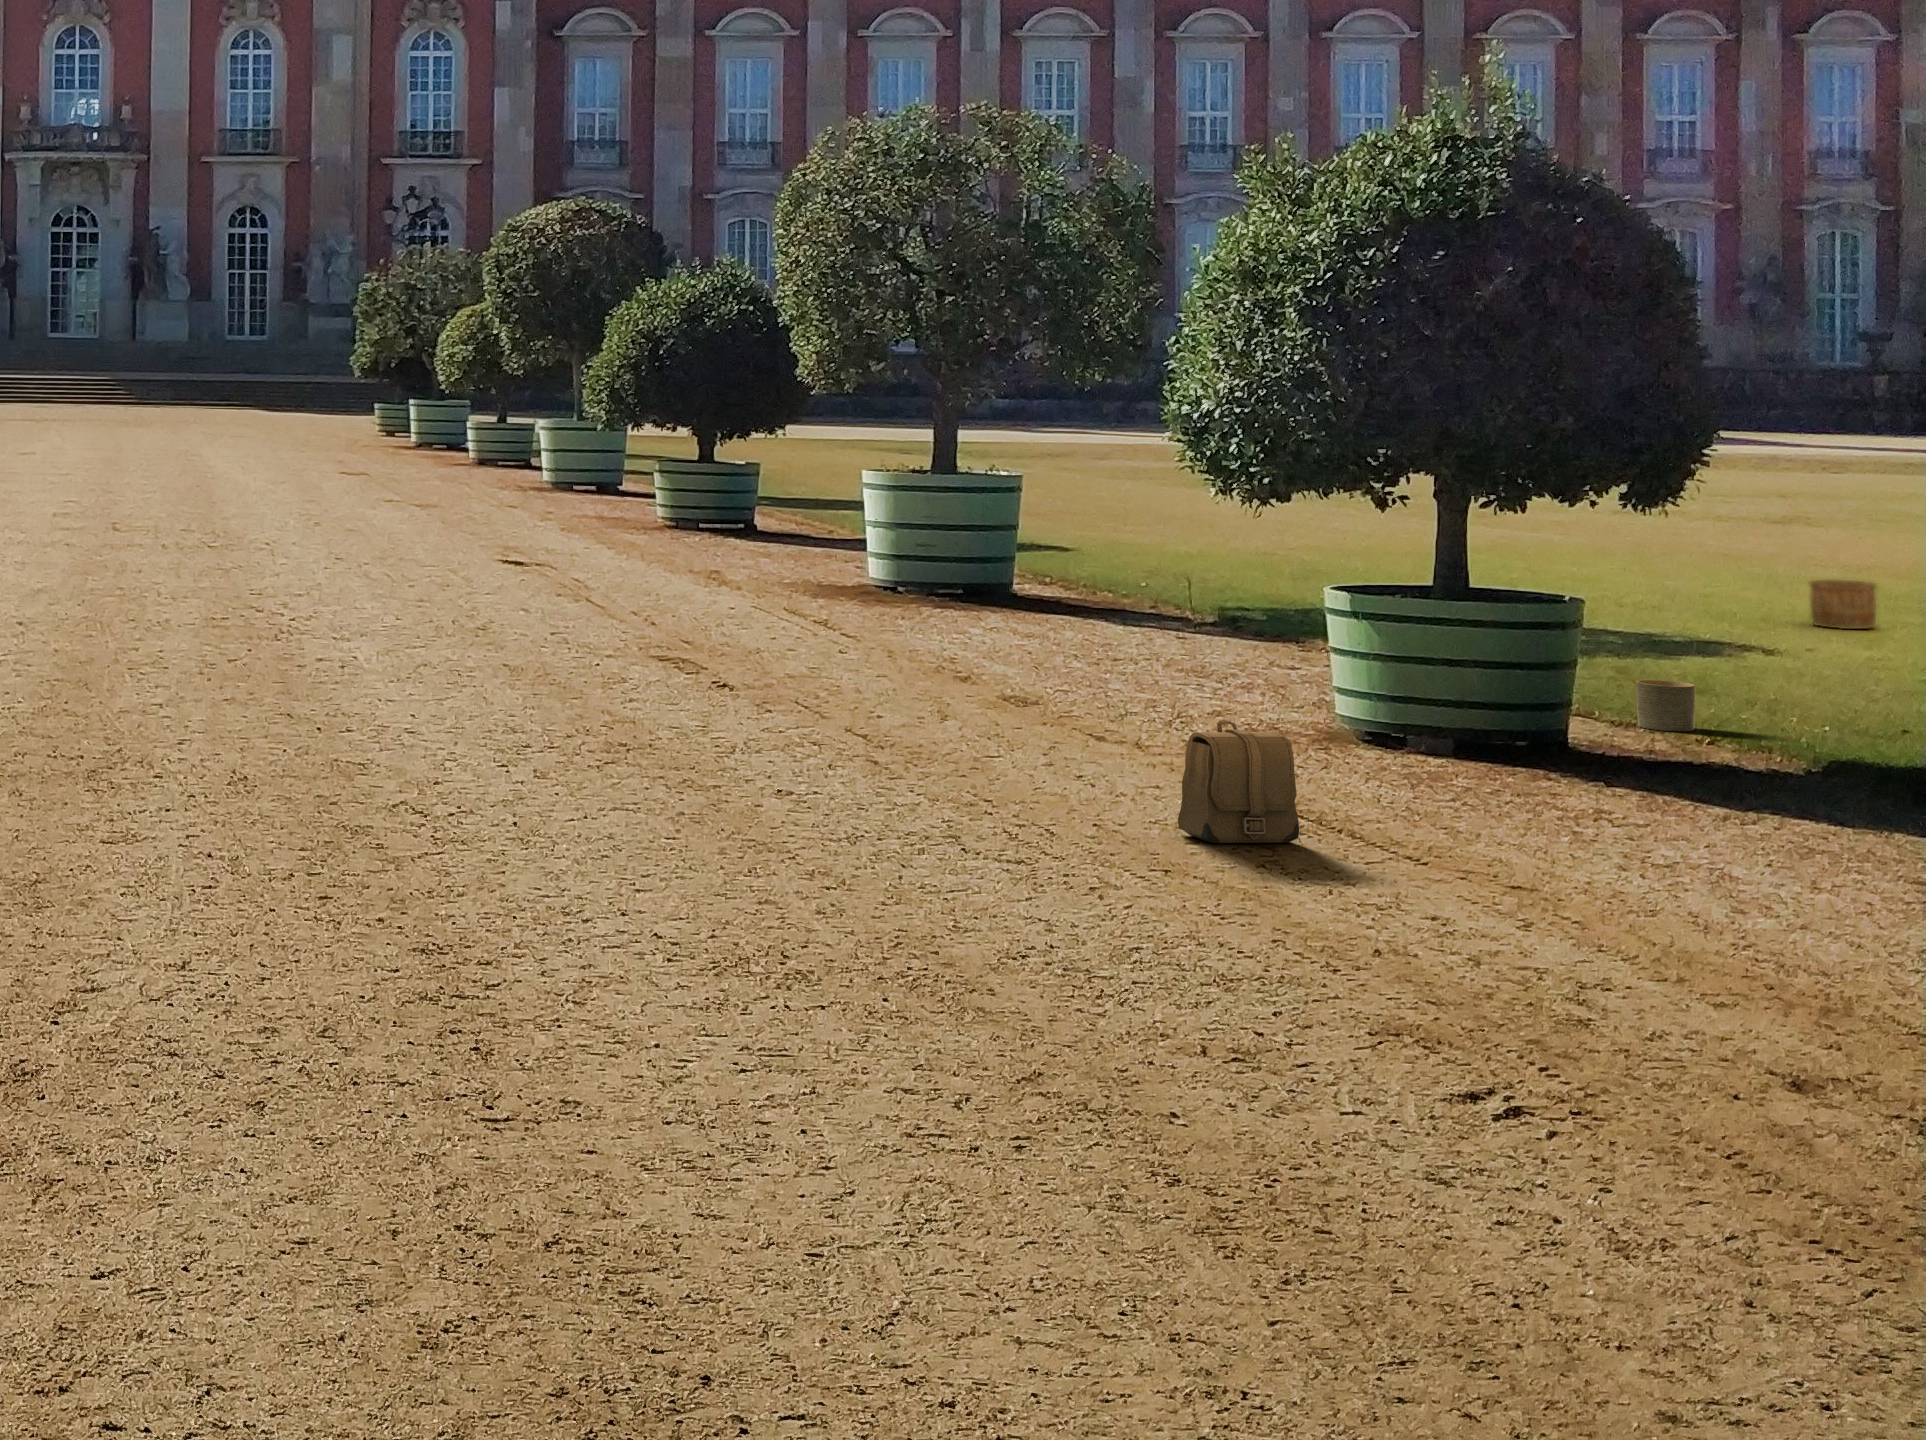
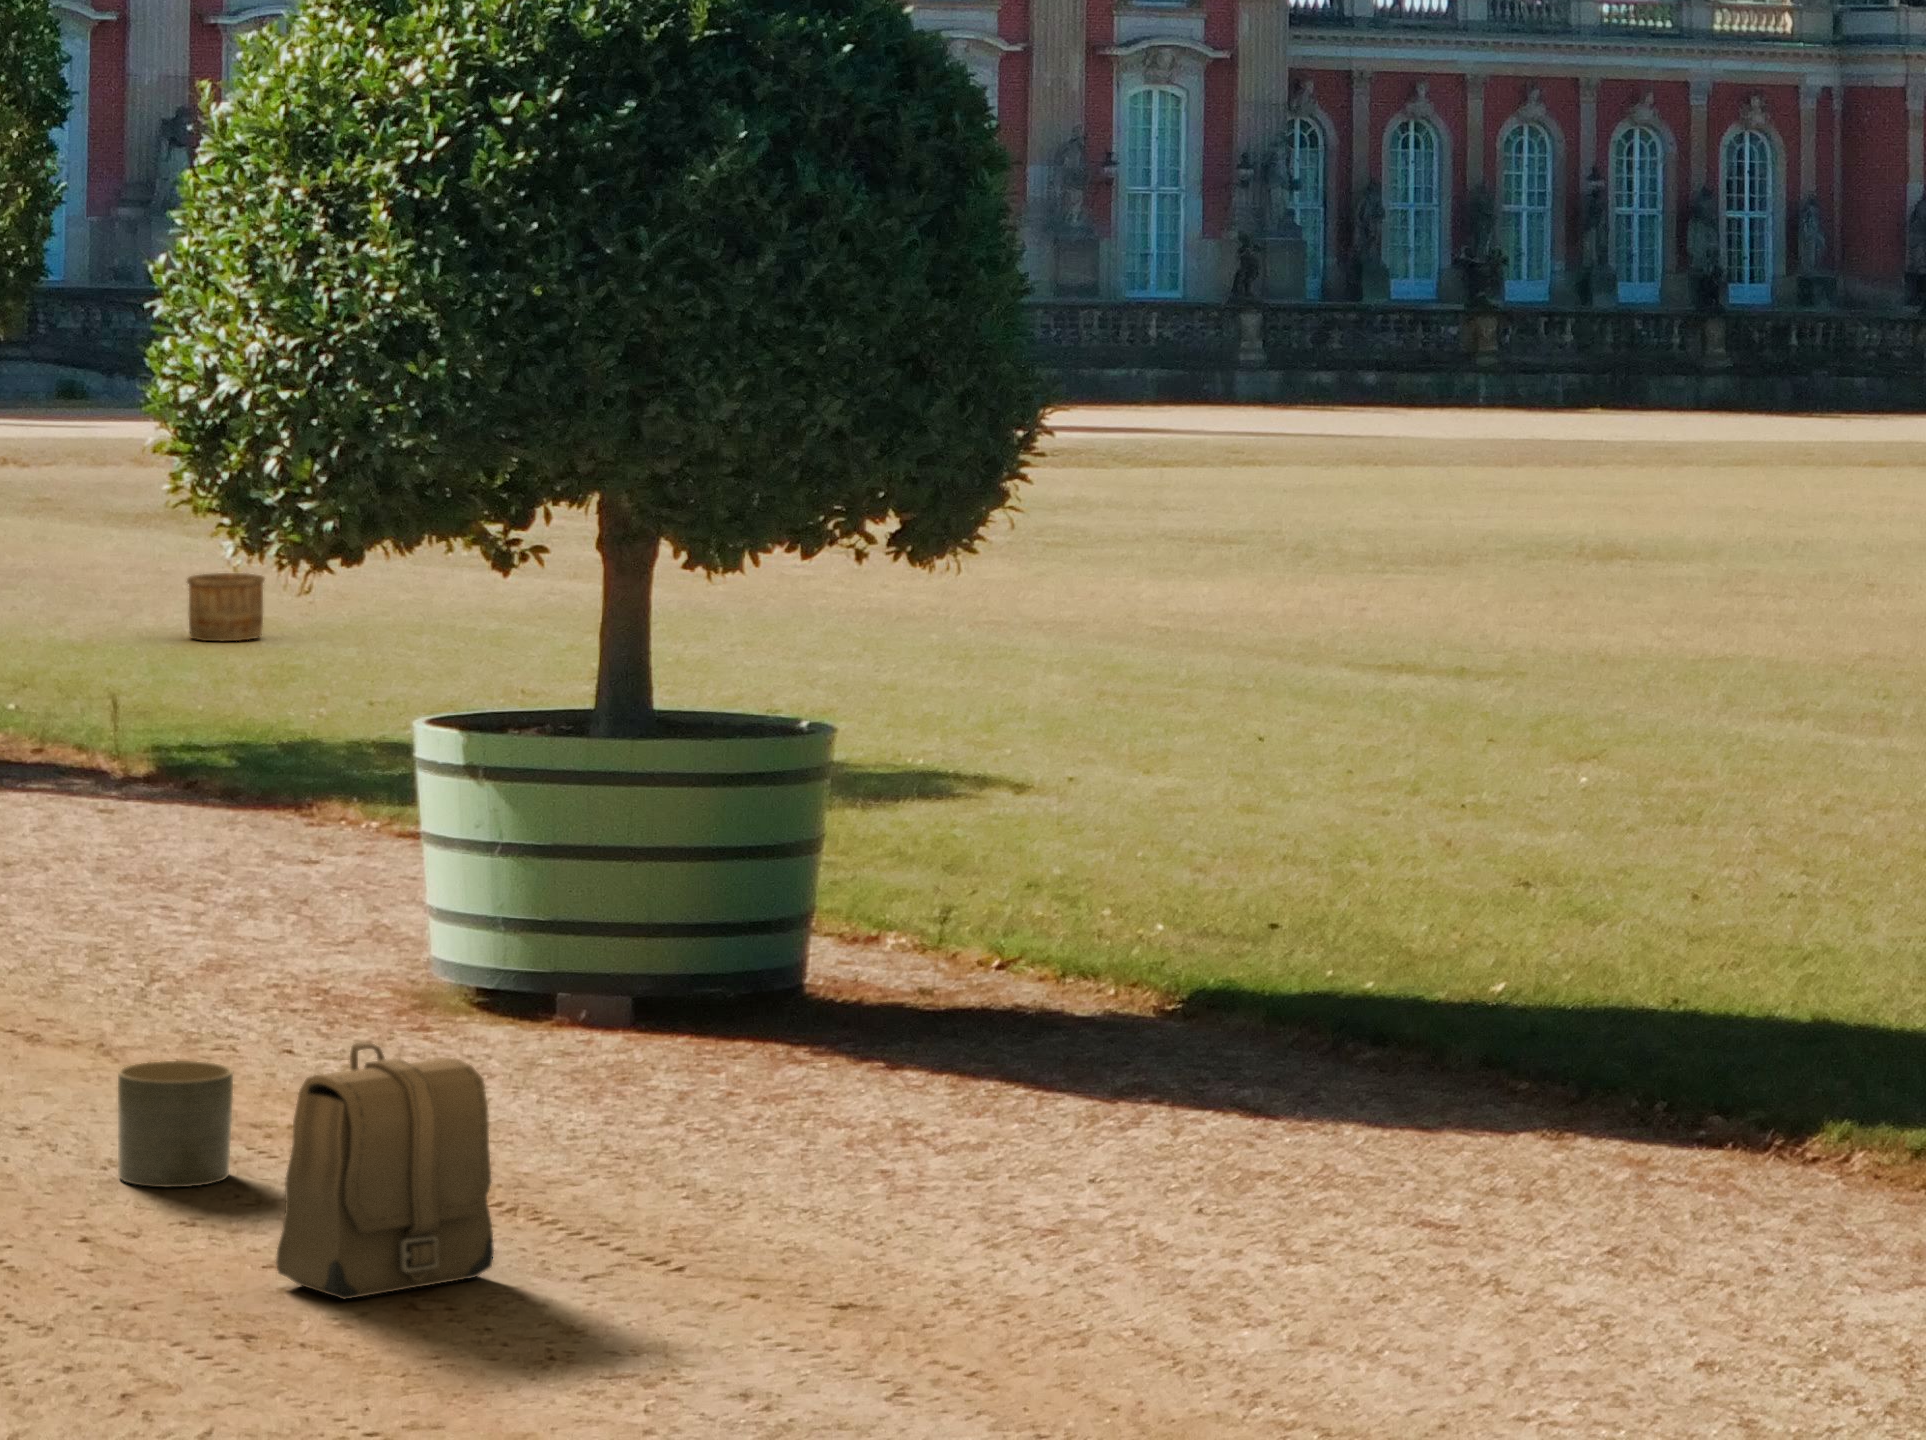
wooden bucket: present [1809,580,1876,629] -> present [187,573,265,641]
planter: present [1636,680,1695,732] -> present [118,1061,233,1187]

